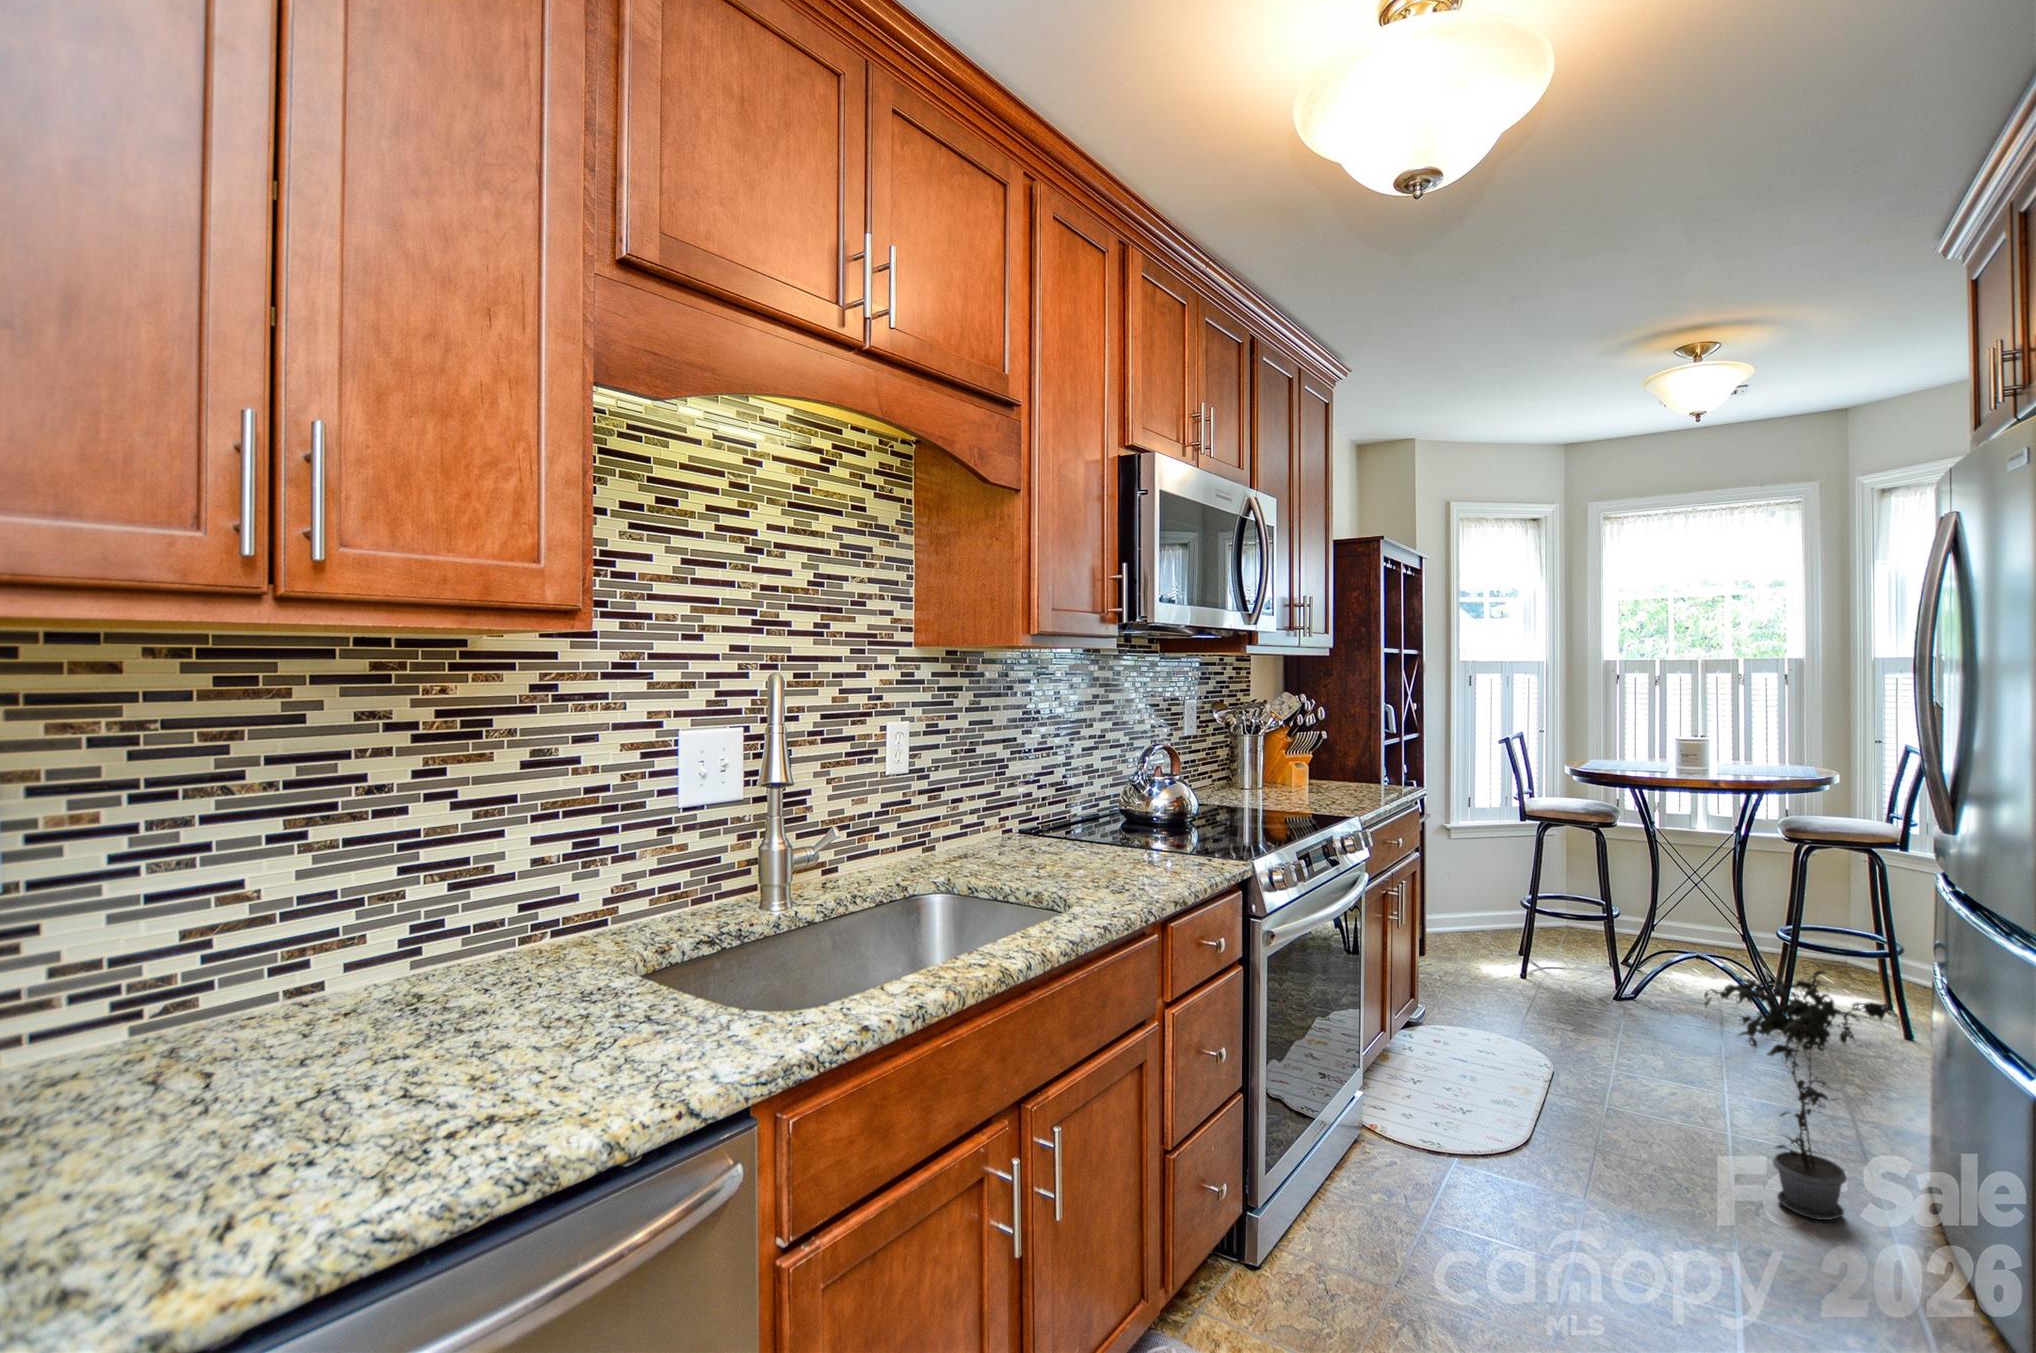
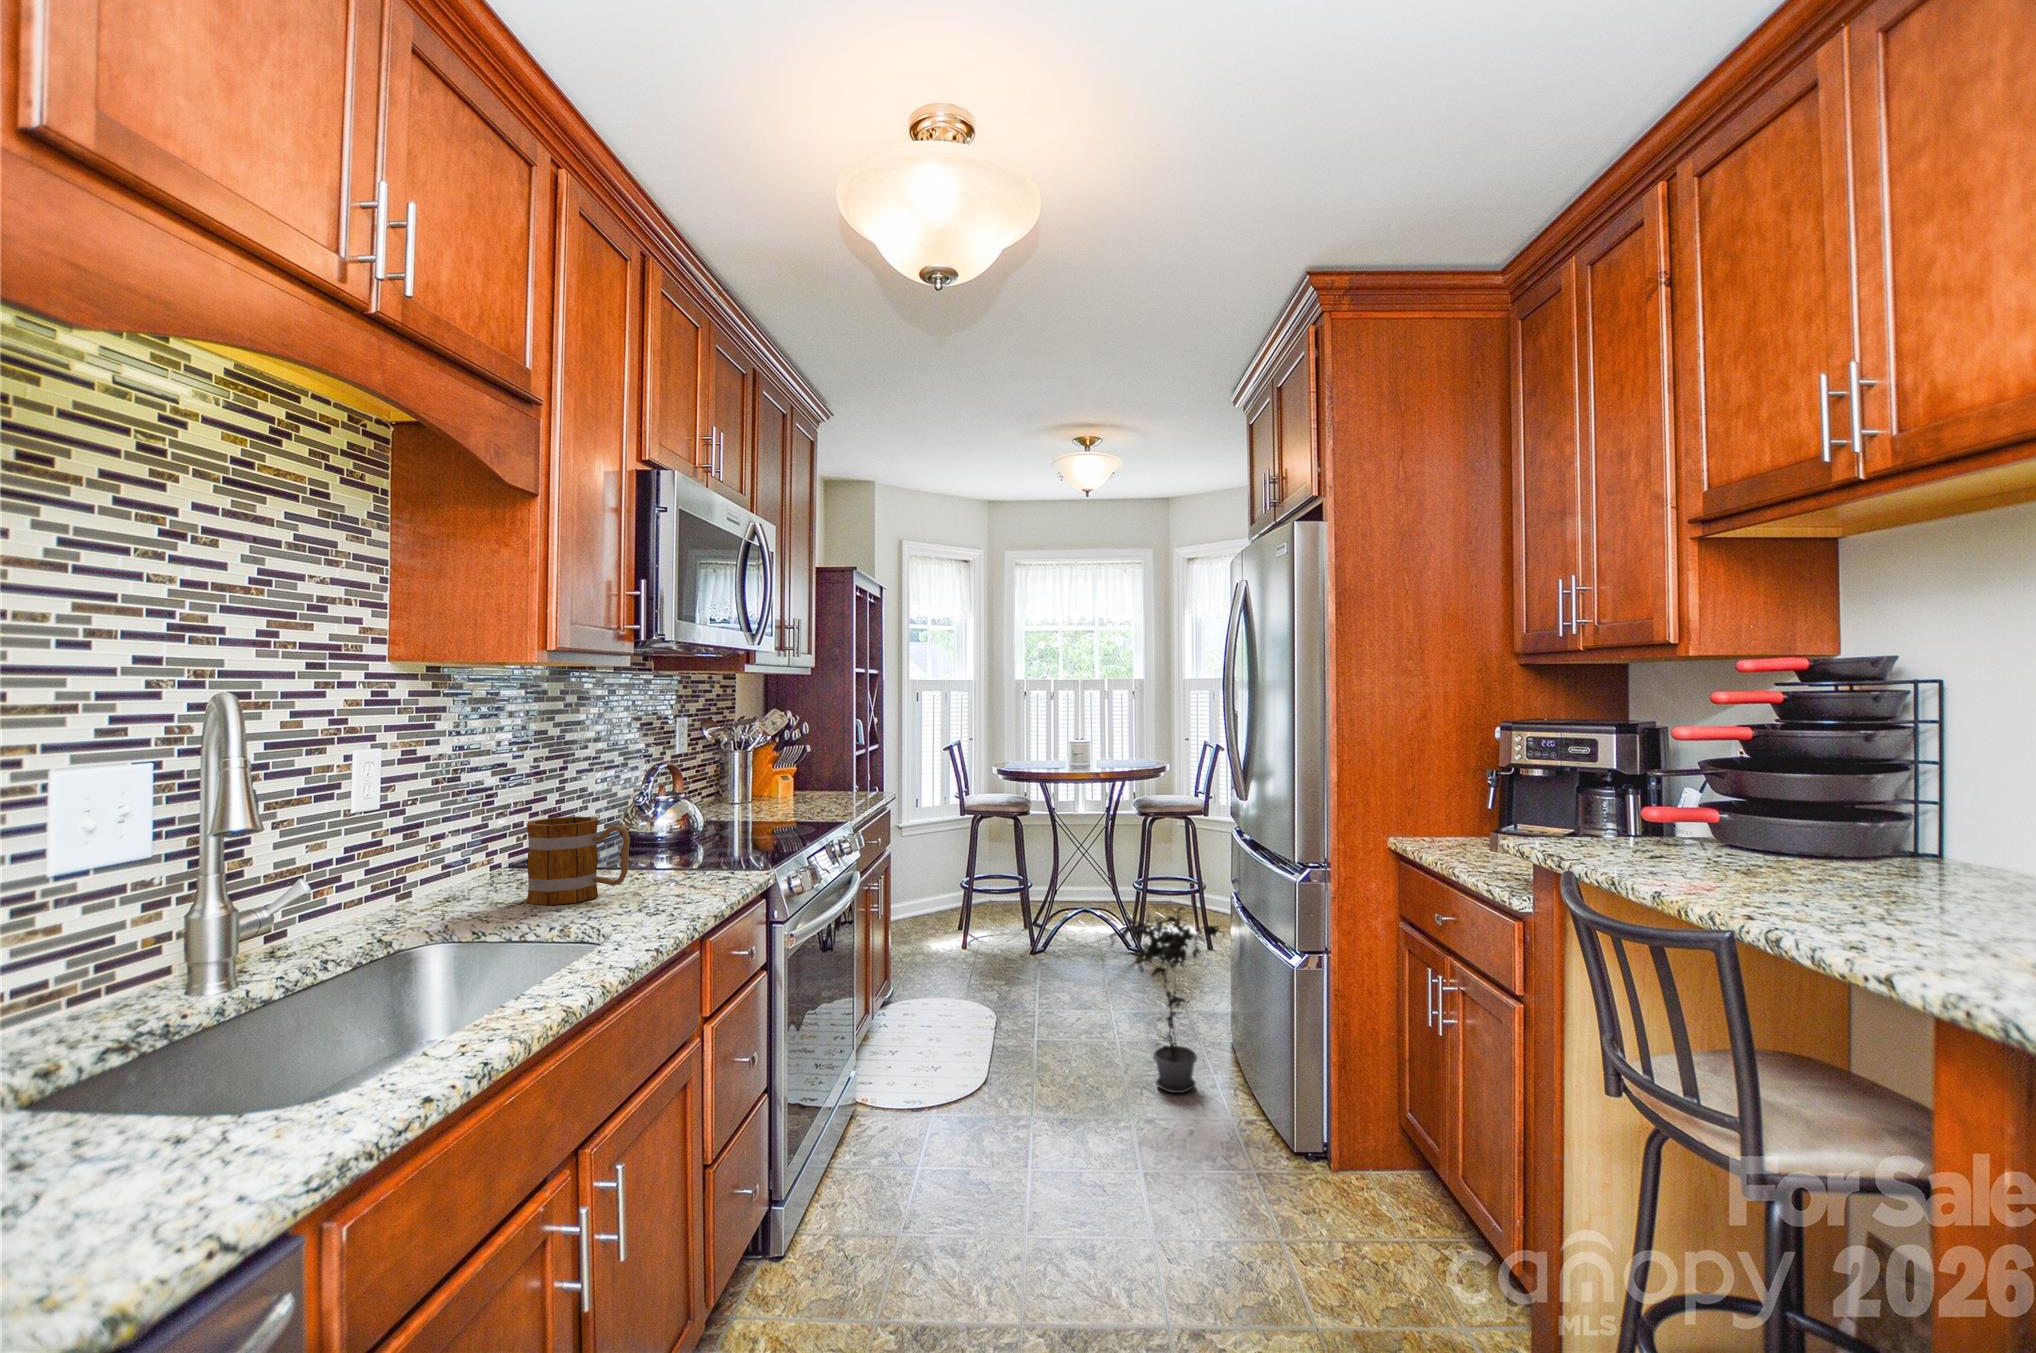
mug: none [1017,791,1104,872] -> present [527,816,630,905]

